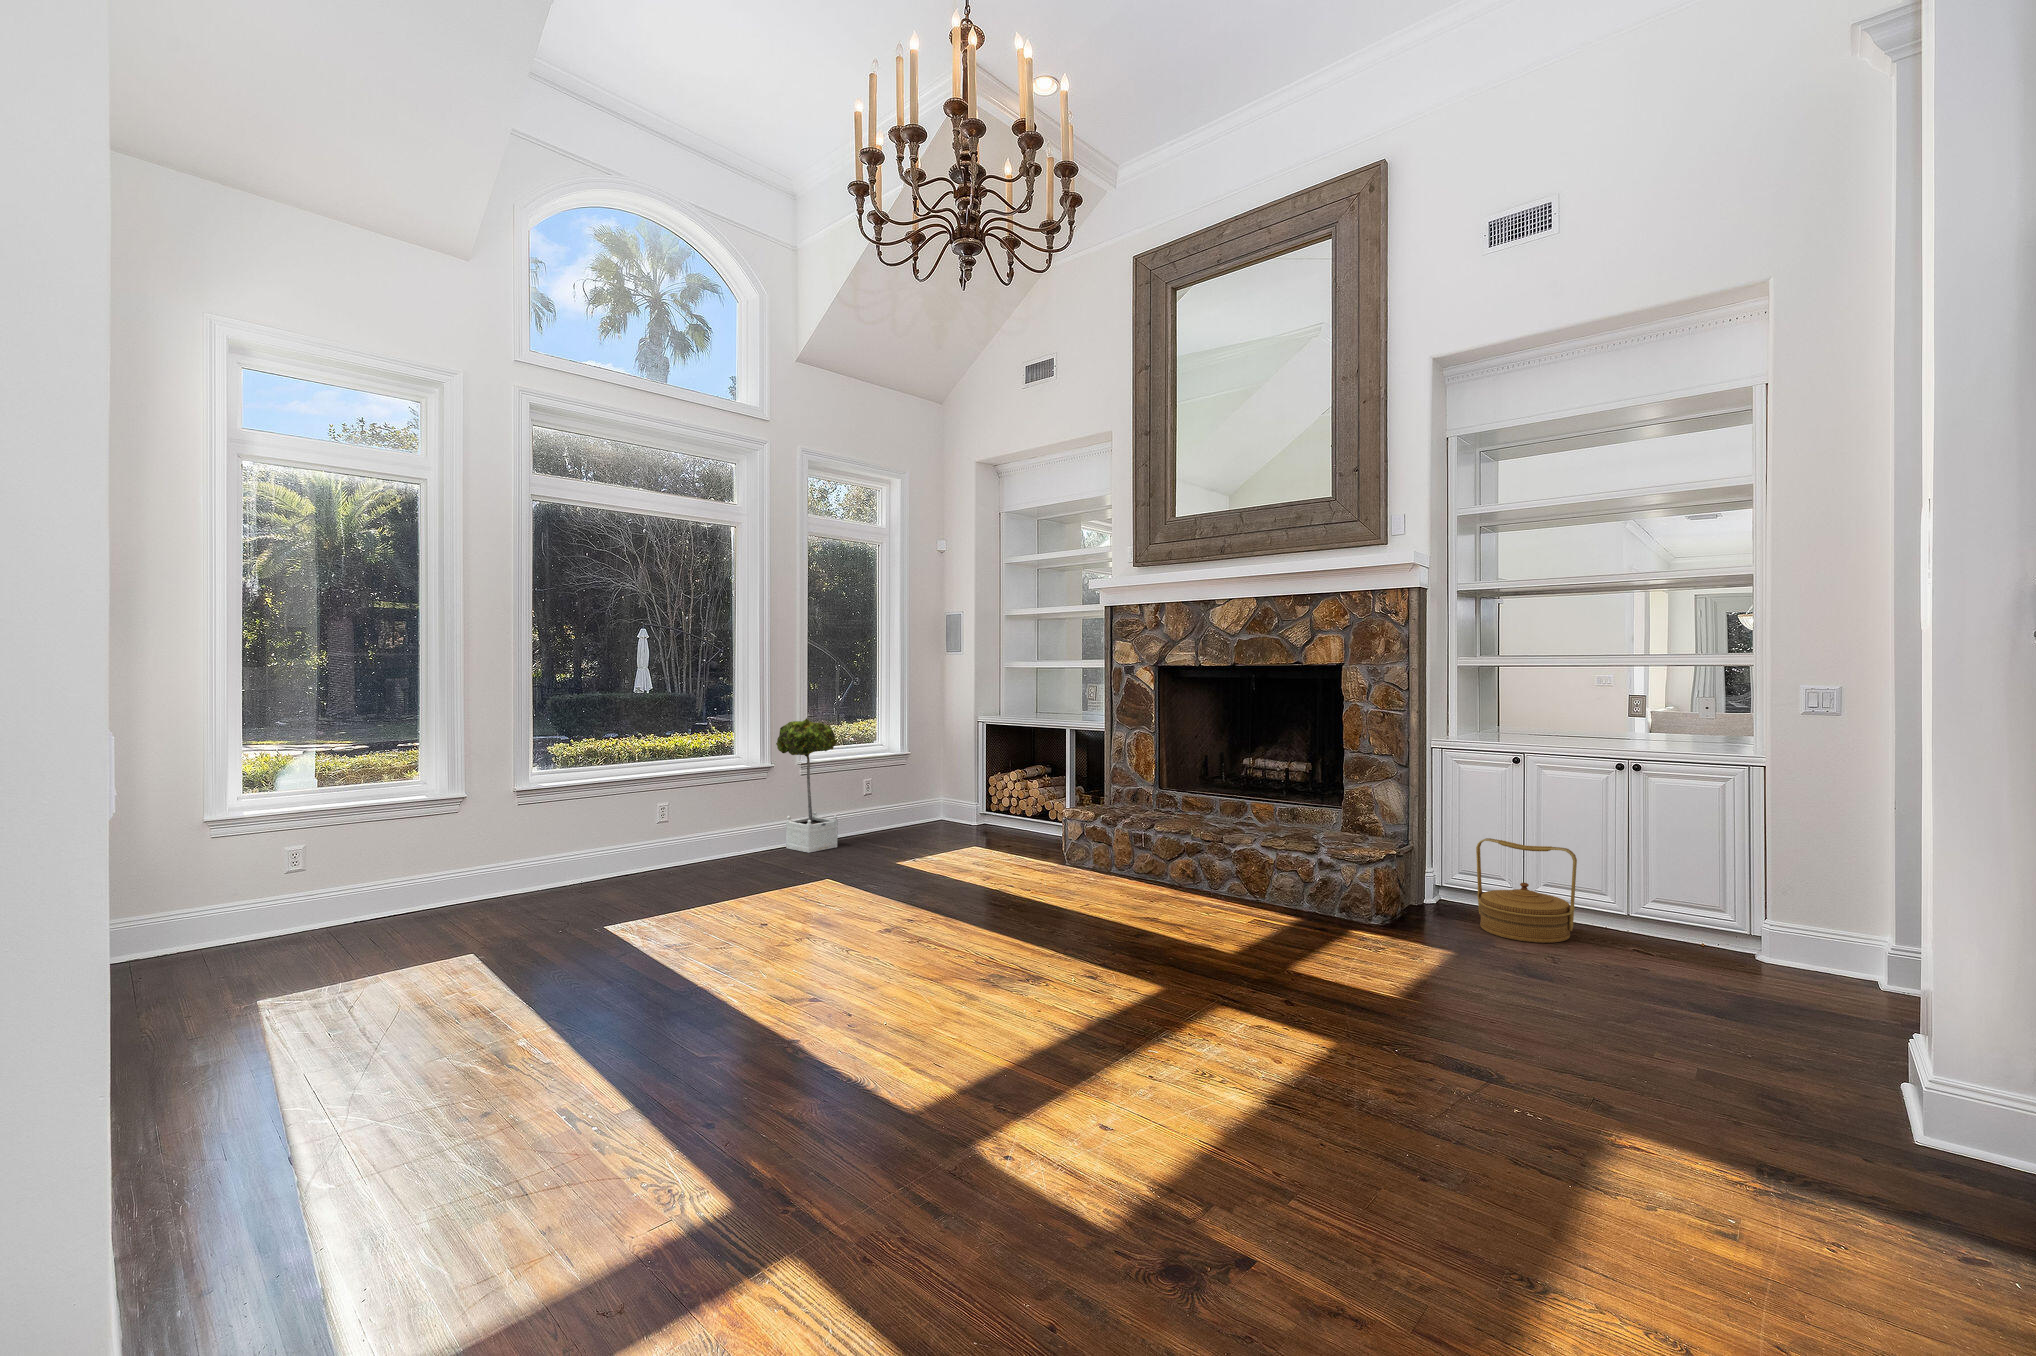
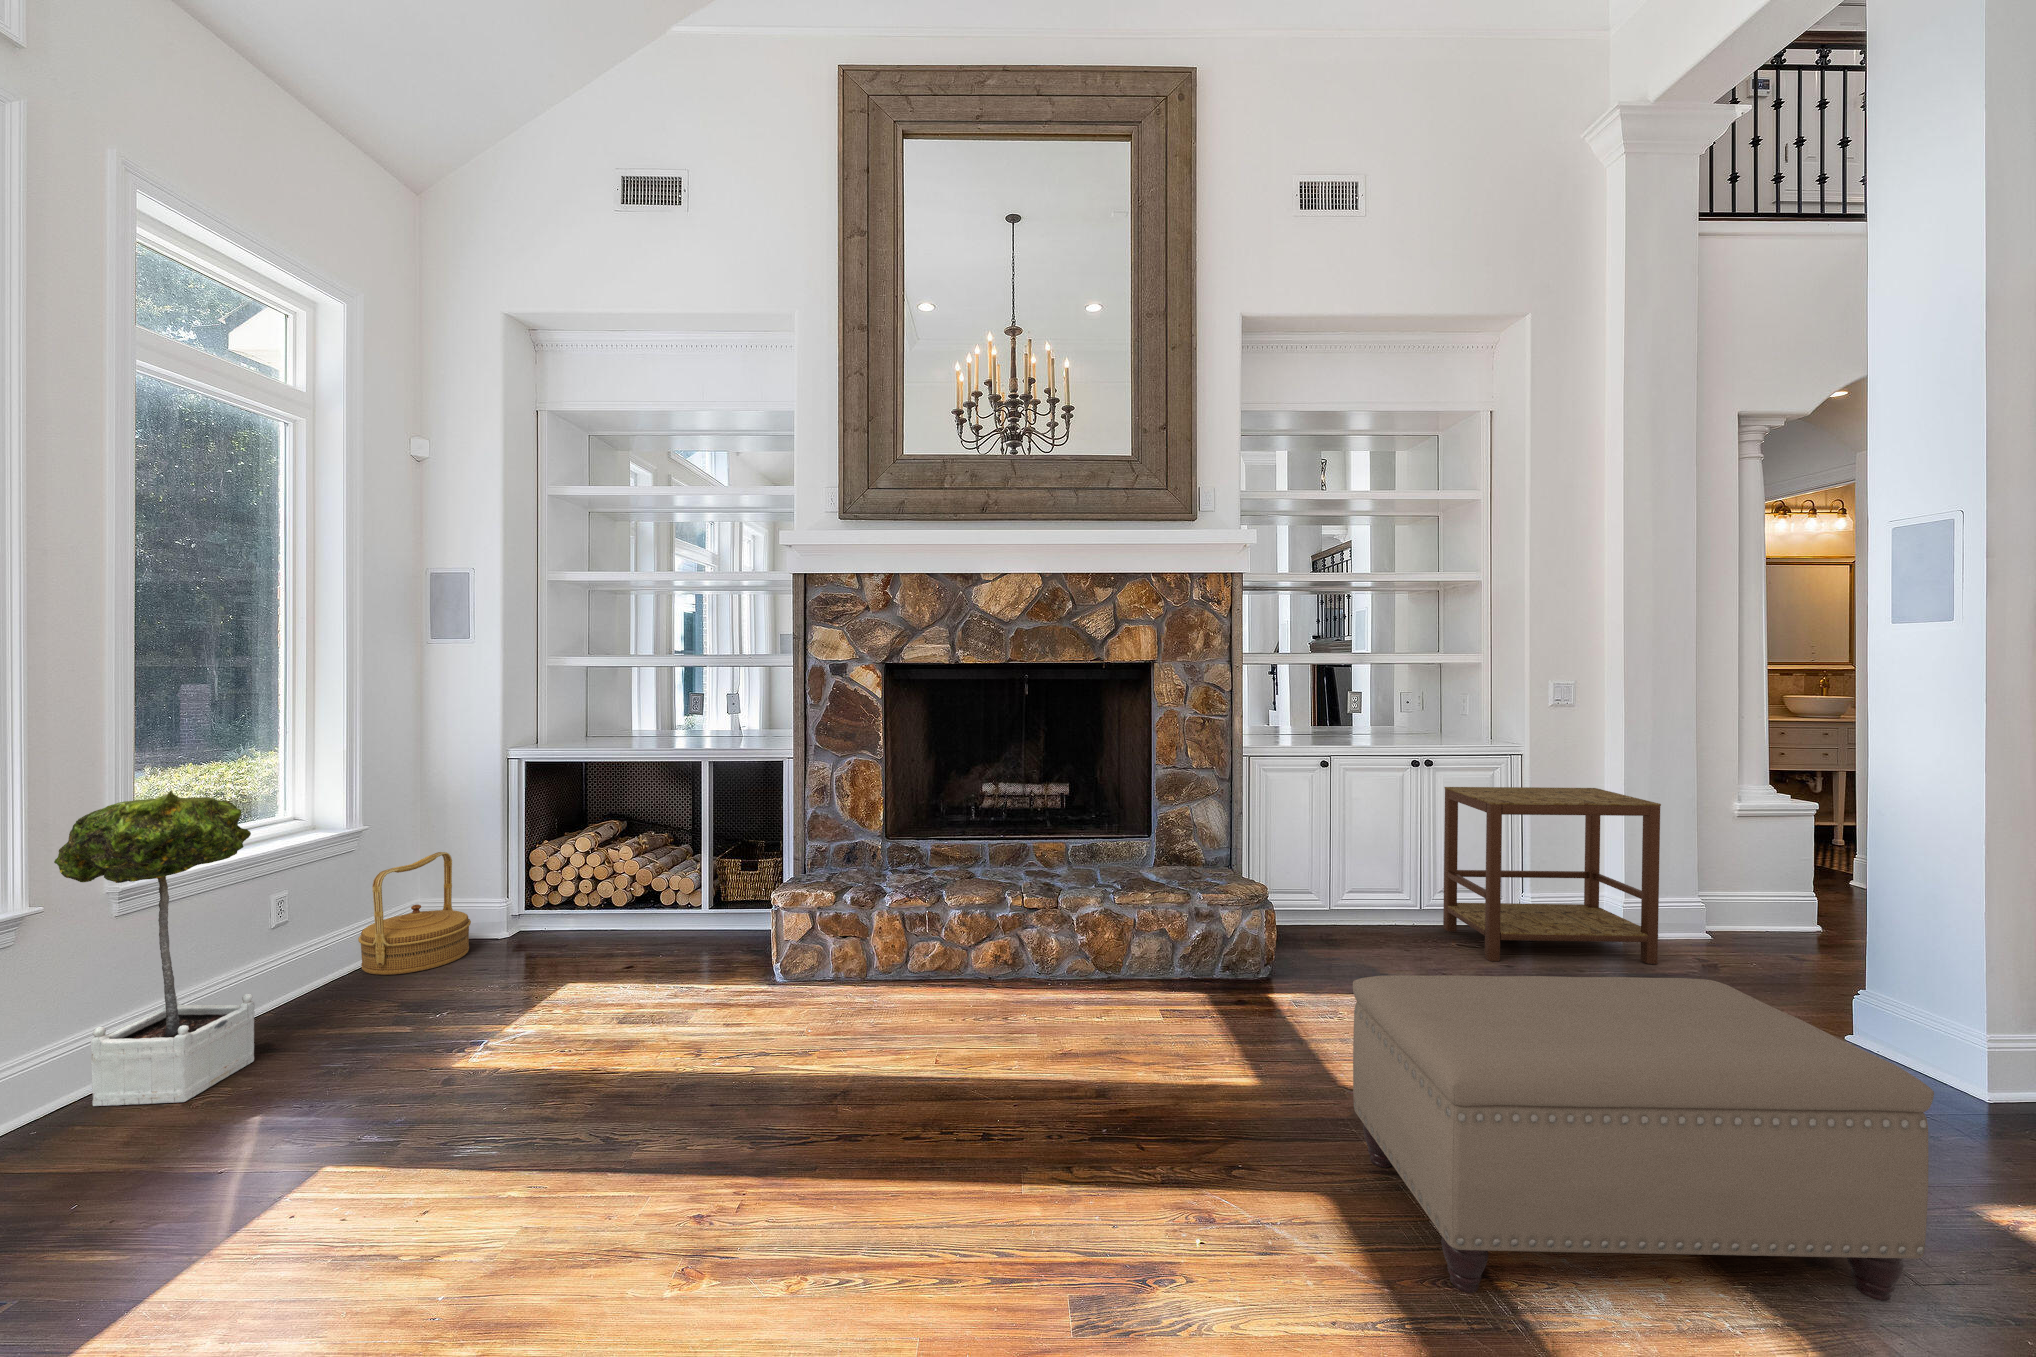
side table: none [1622,793,1852,1006] -> present [1443,787,1661,964]
woven basket: present [1476,838,1577,943] -> present [358,852,471,975]
ottoman: none [1139,864,1462,1091] -> present [1353,975,1934,1301]

